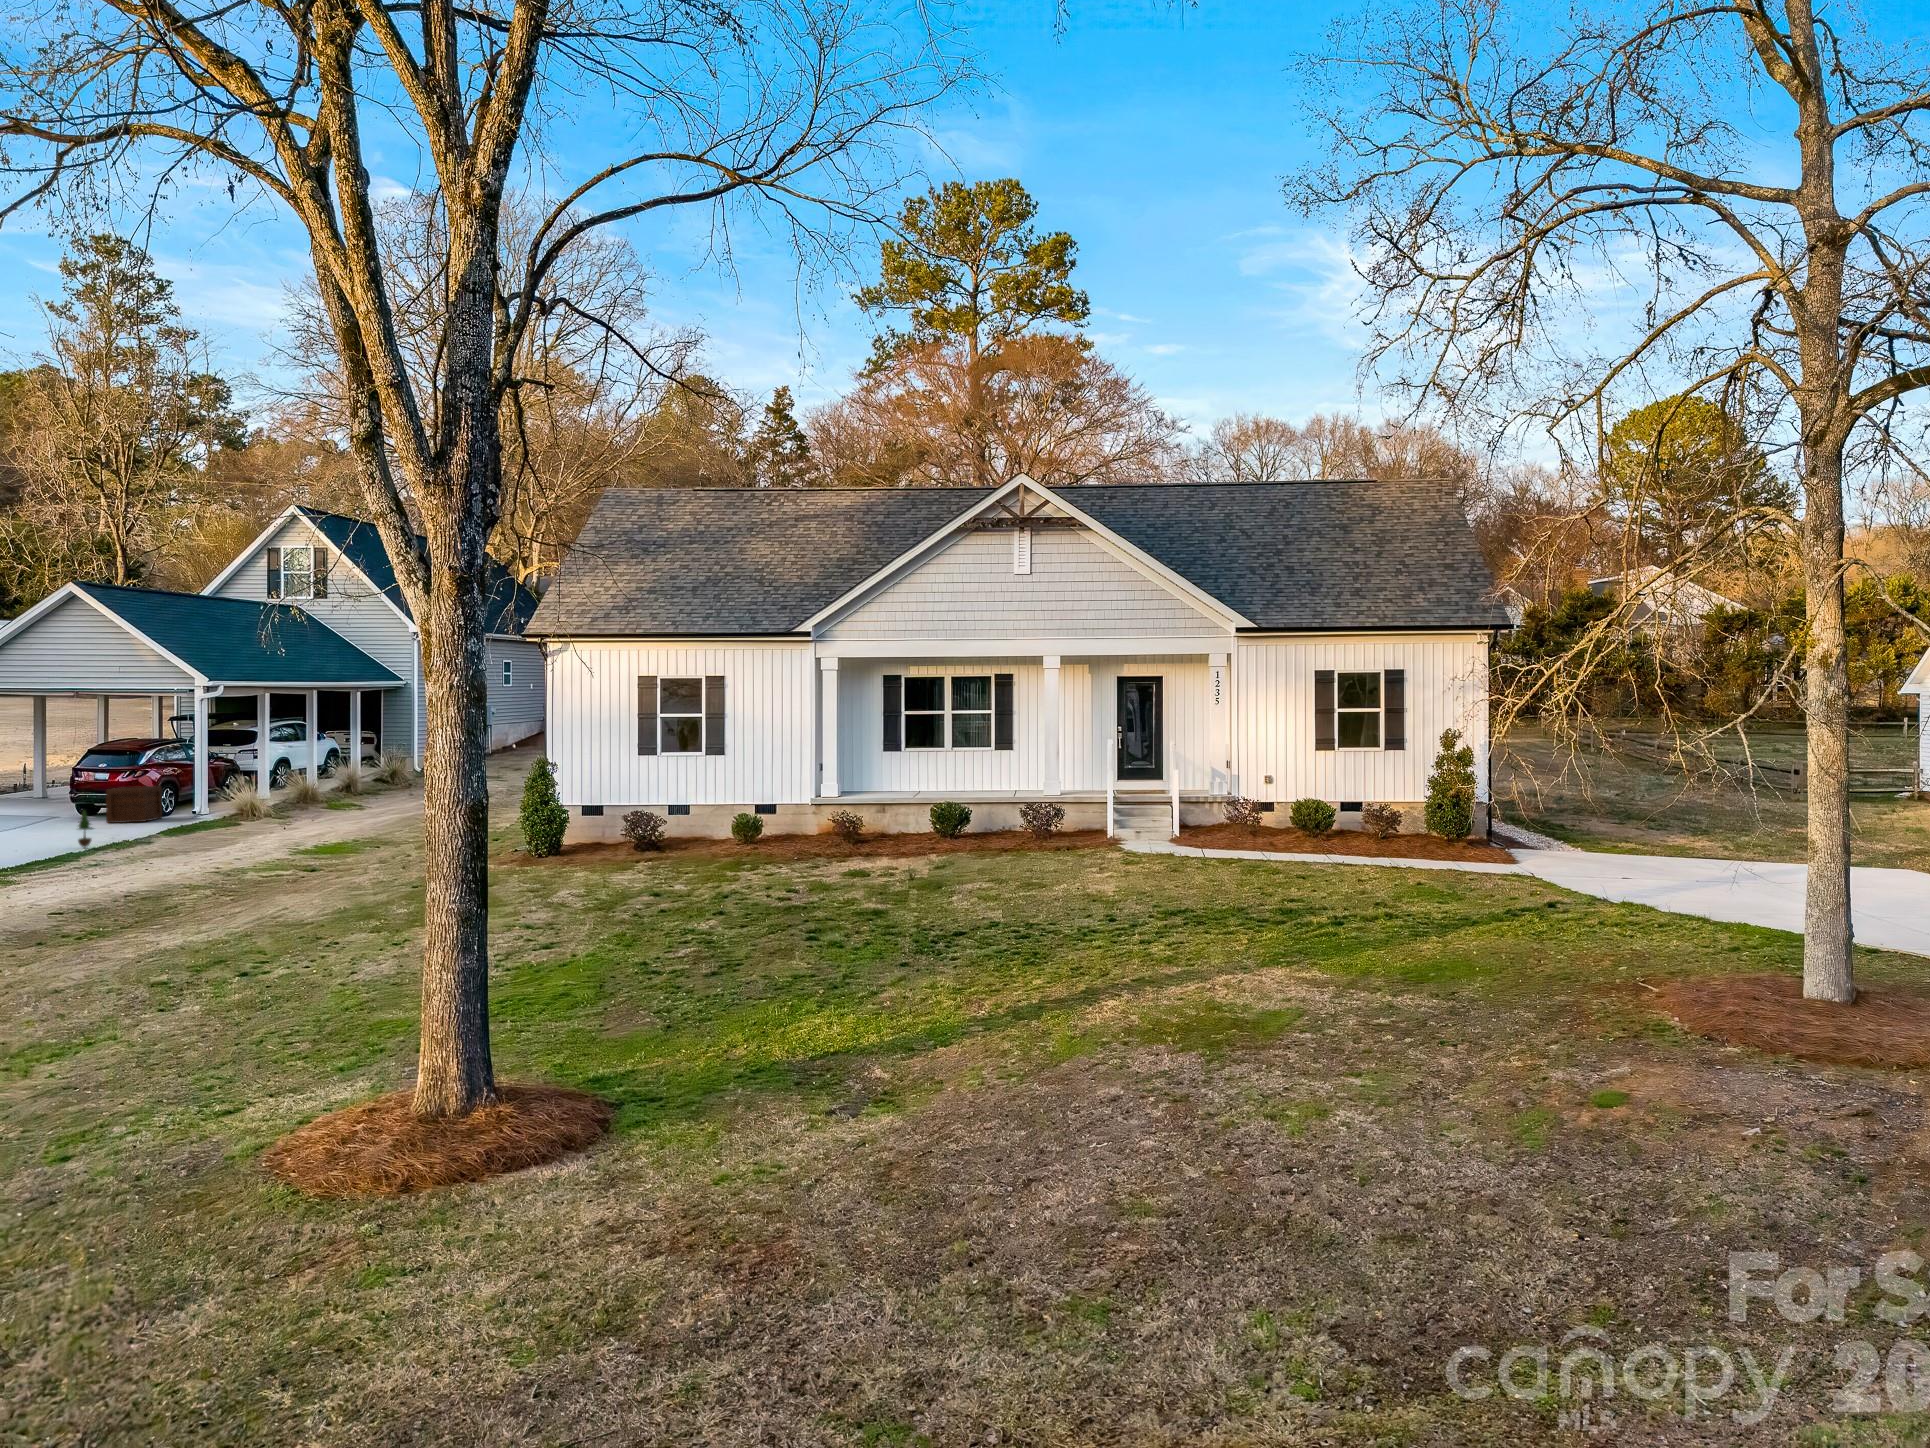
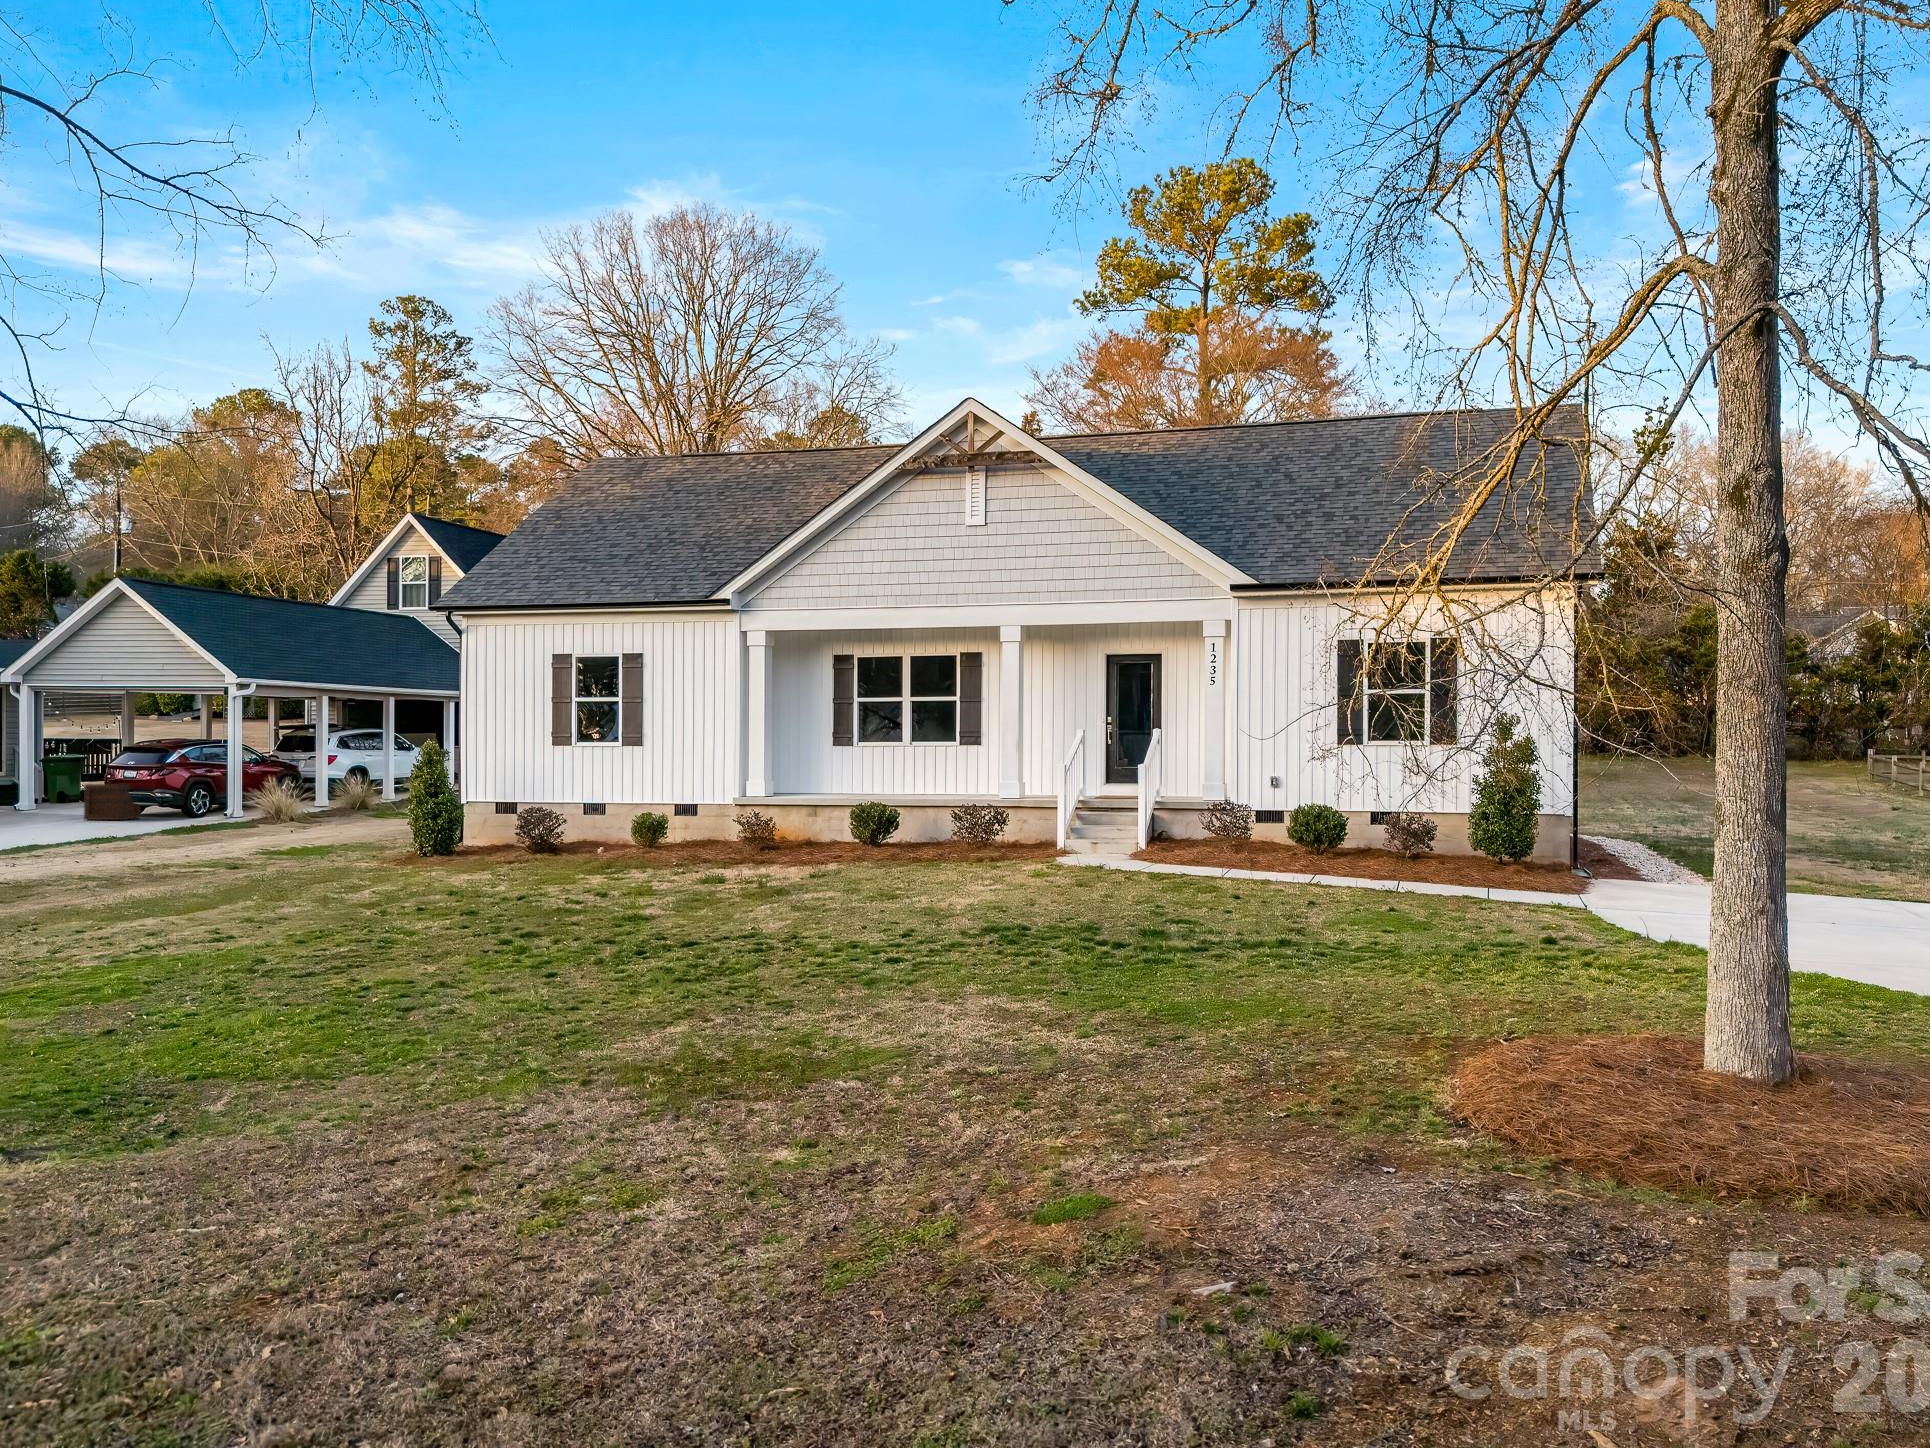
potted tree: present [78,811,92,847] -> none [26,793,43,833]

